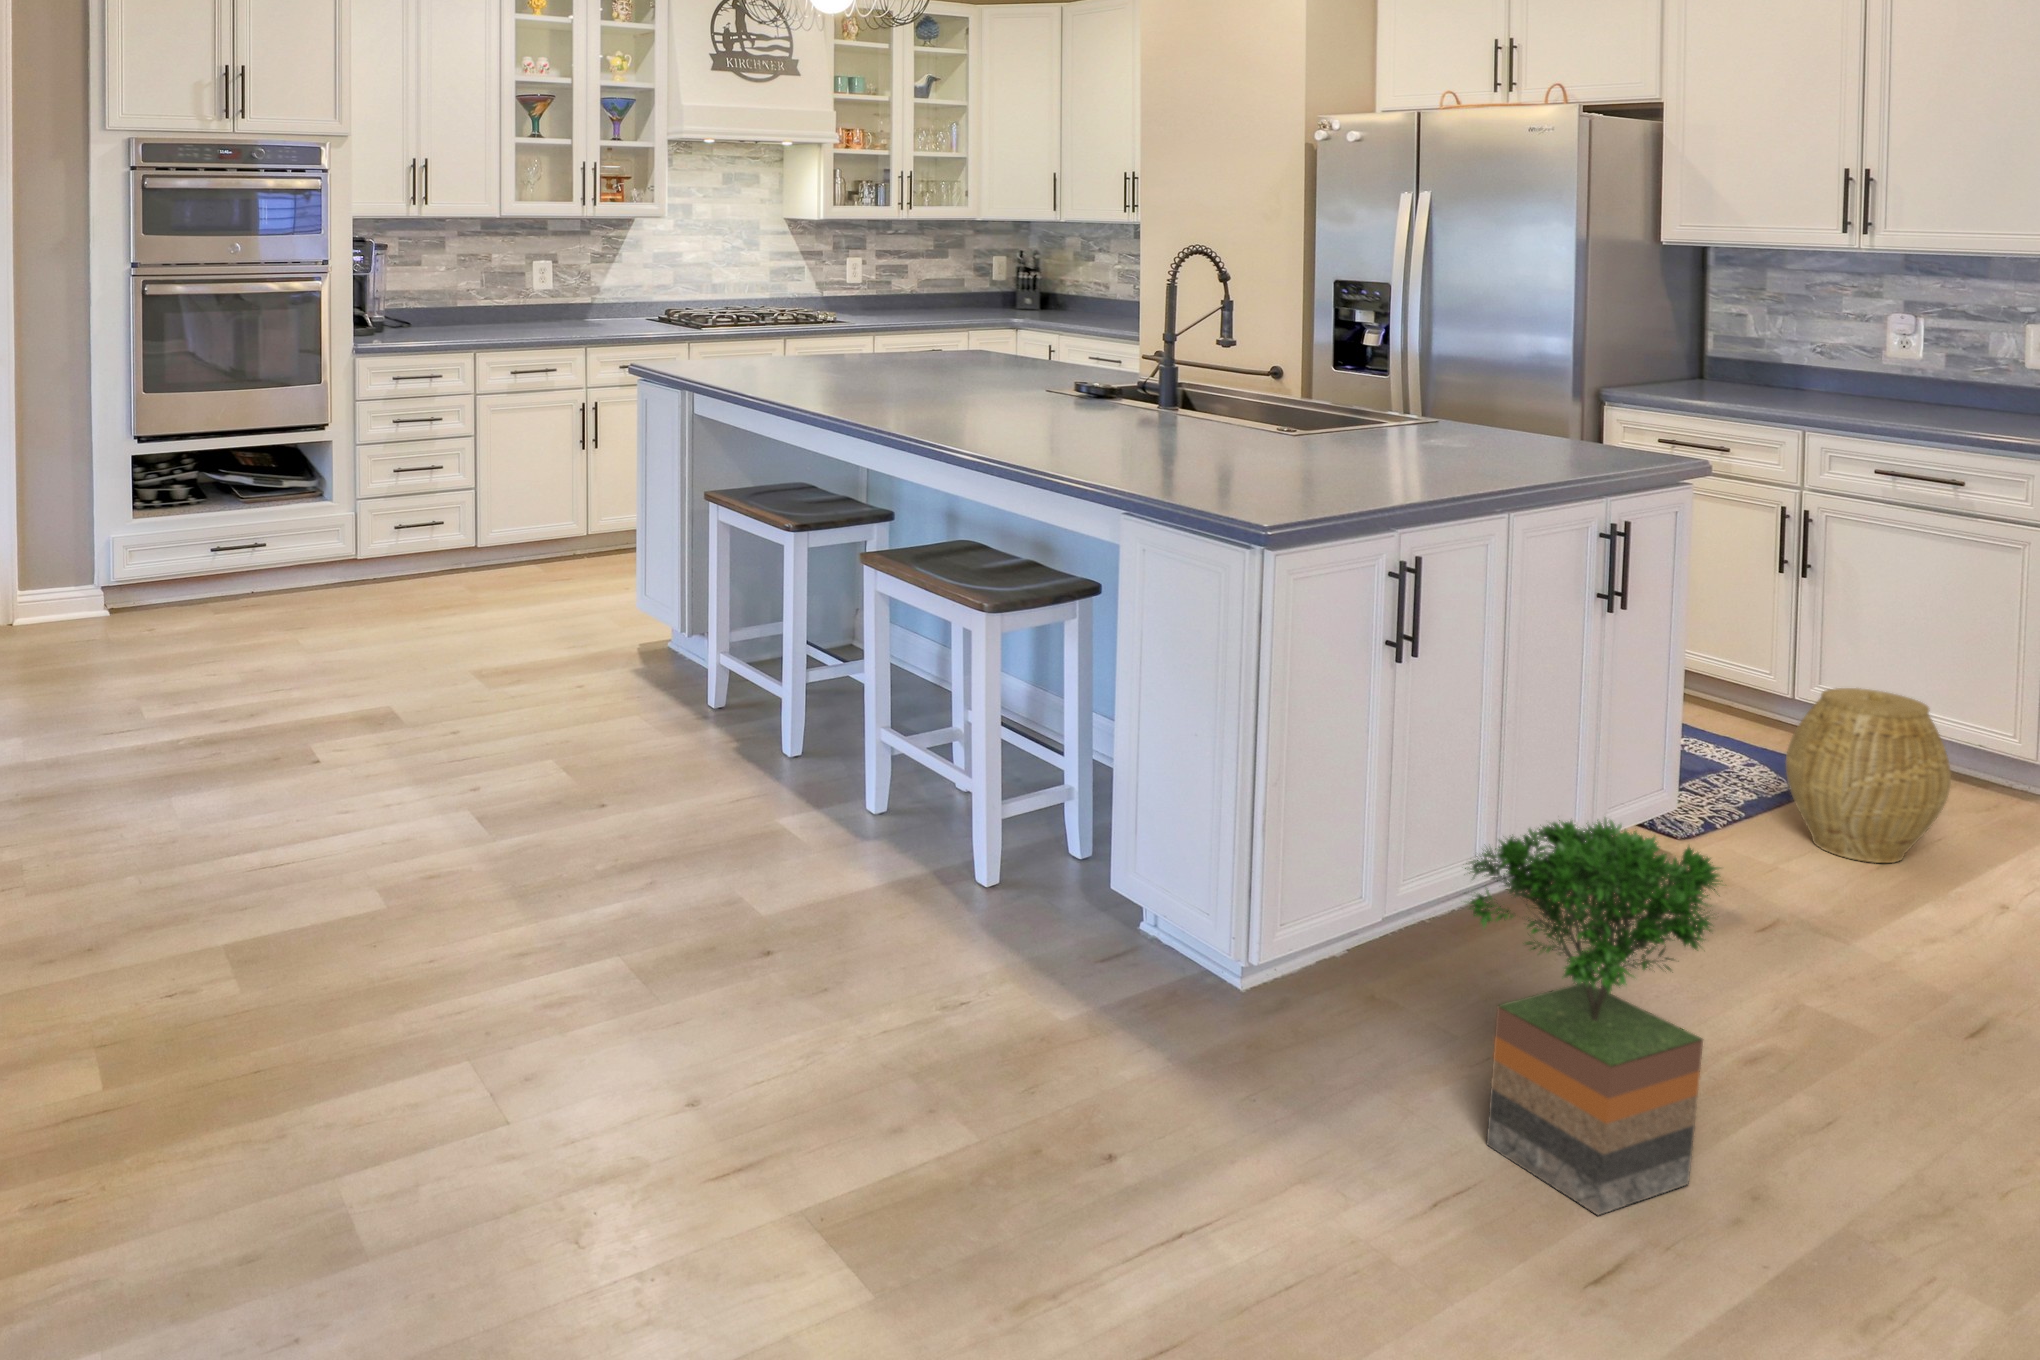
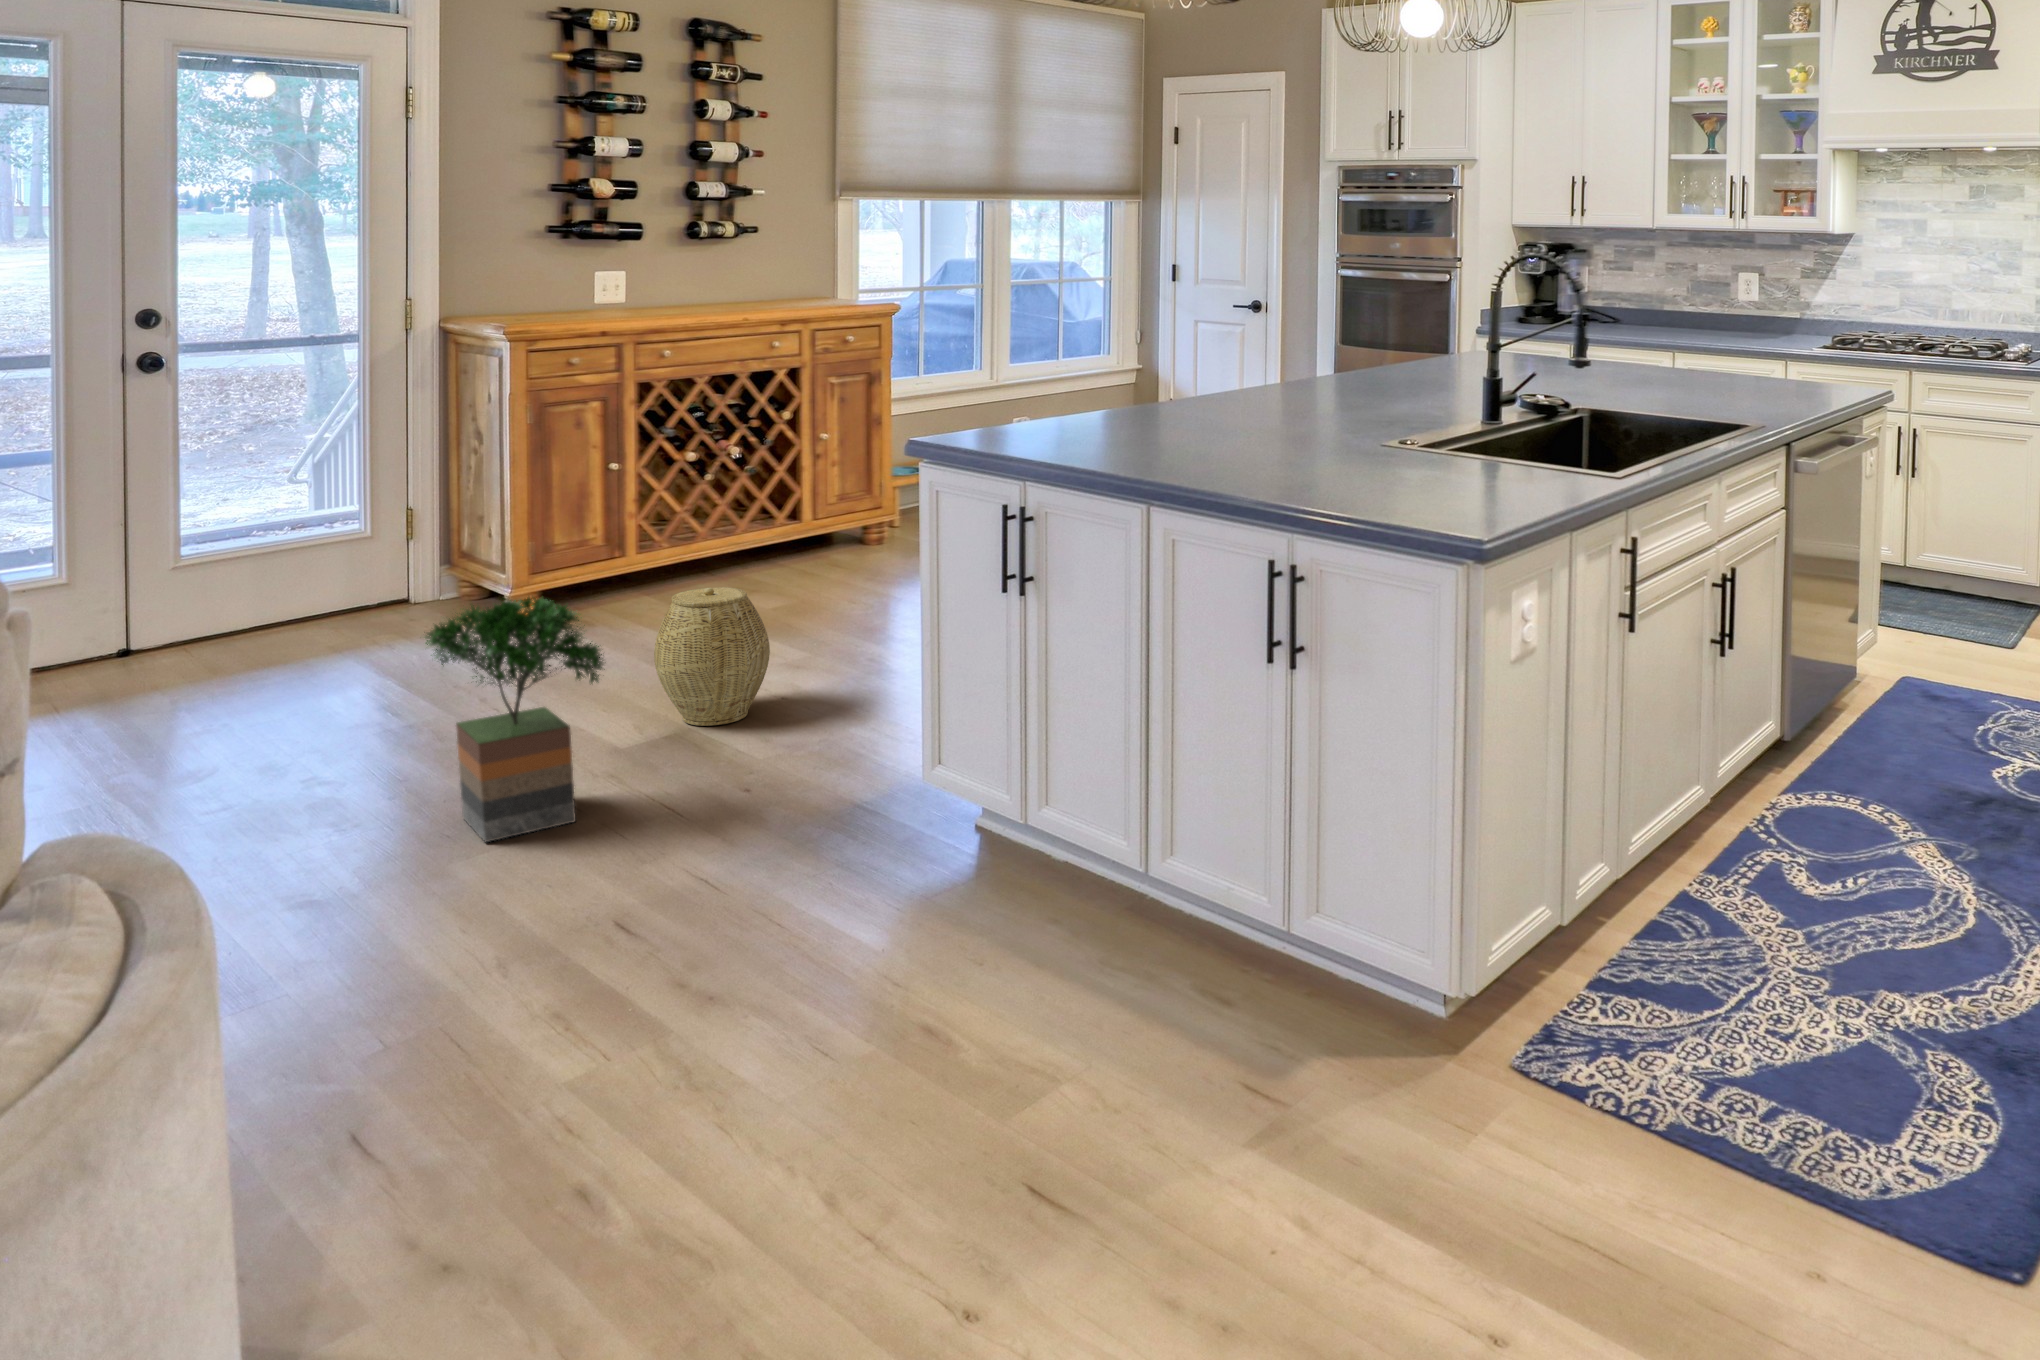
woven basket: present [1786,688,1951,863] -> present [654,587,770,726]

